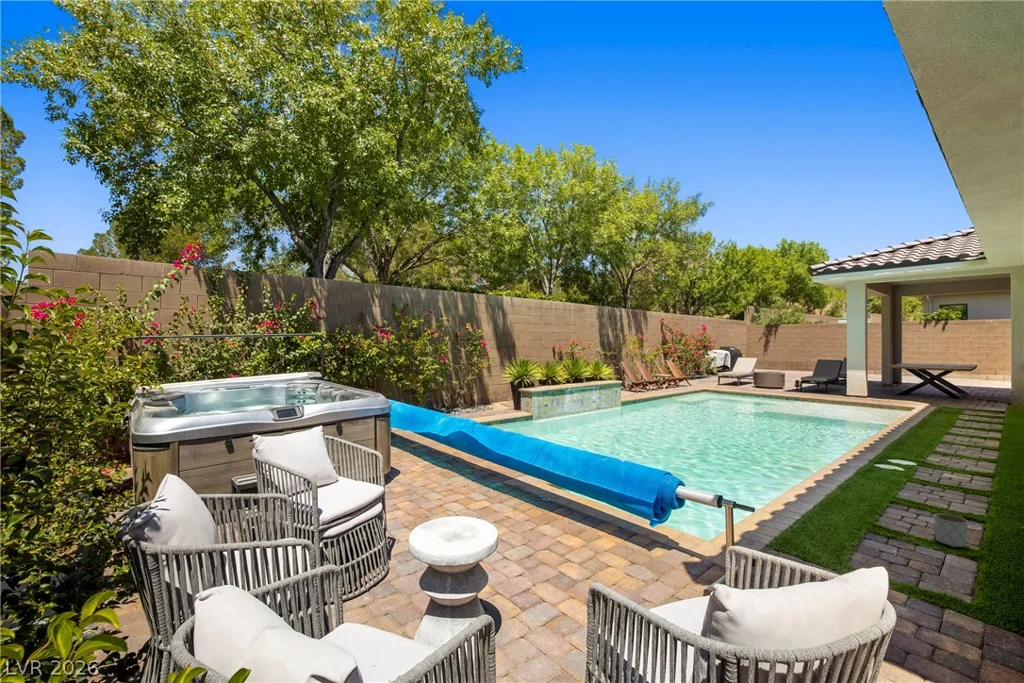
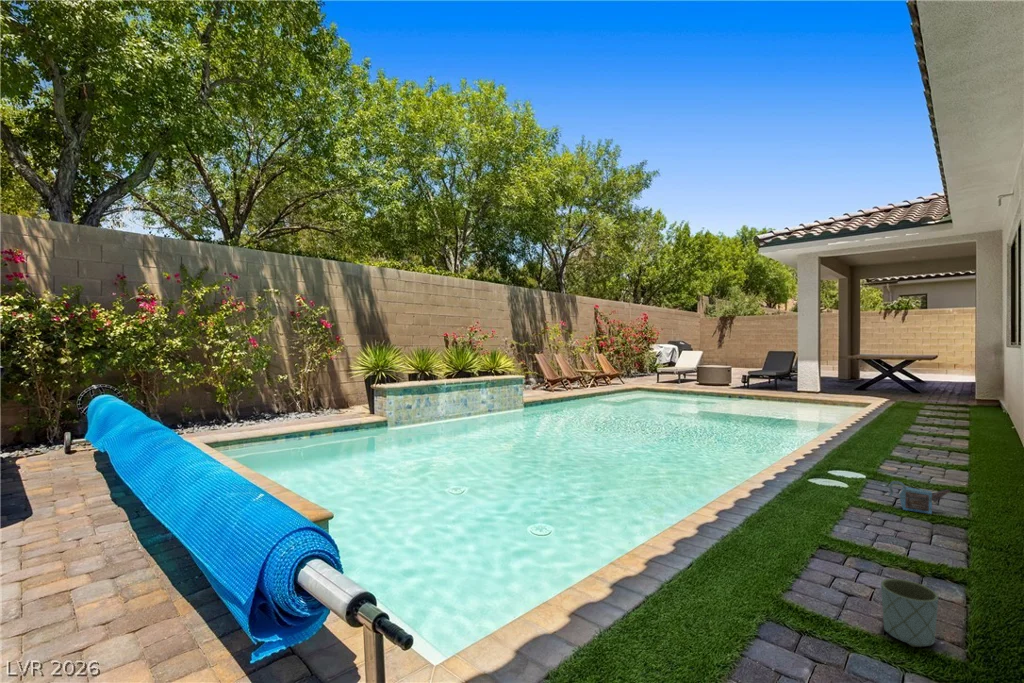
watering can: none [935,465,980,488] -> present [889,481,950,514]

